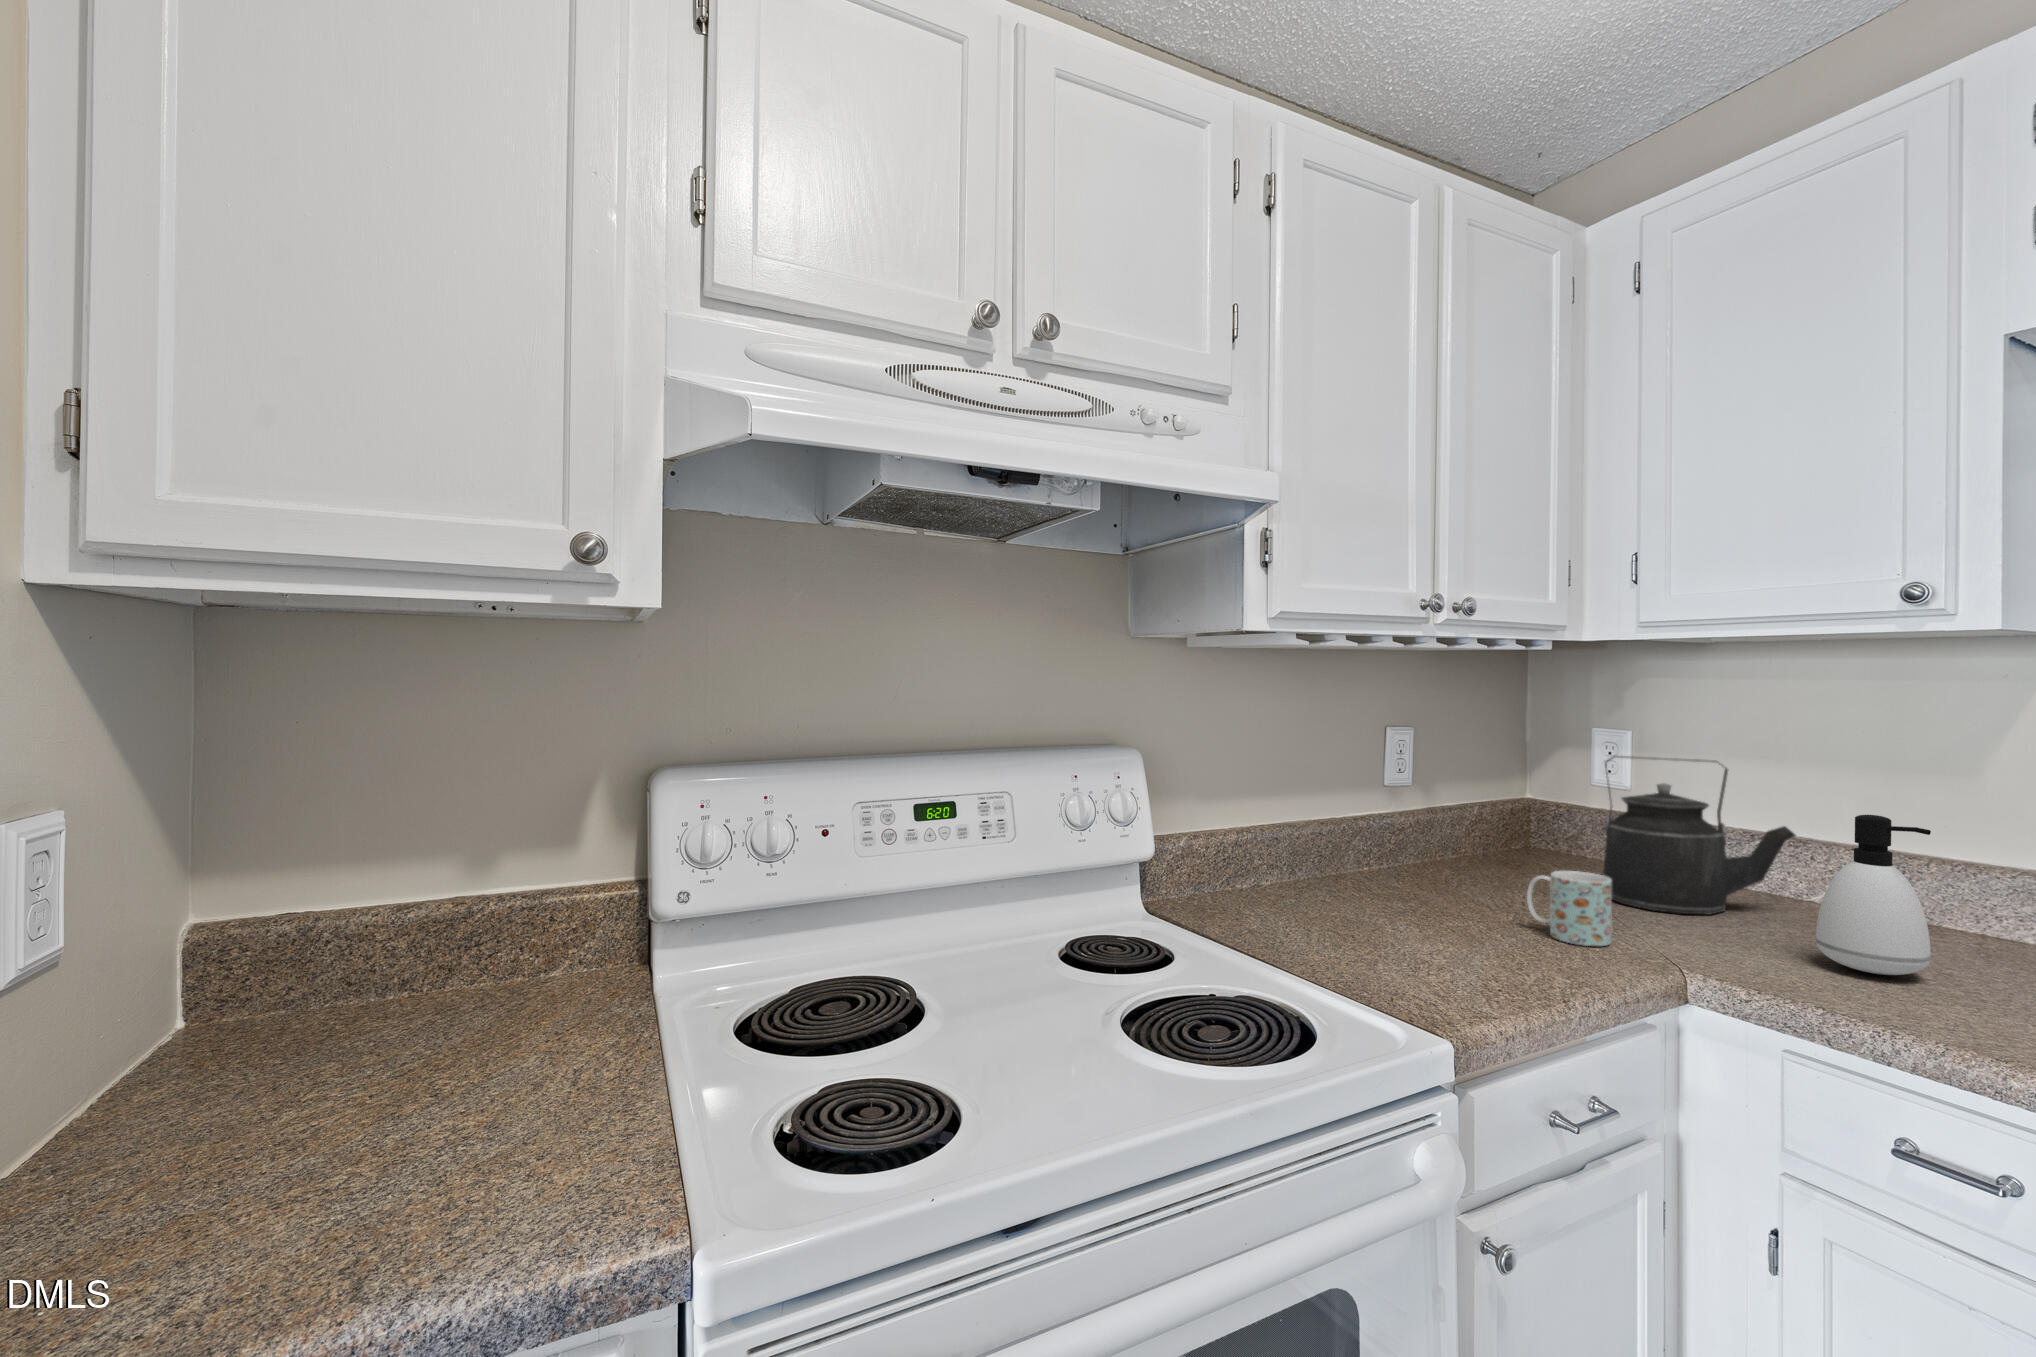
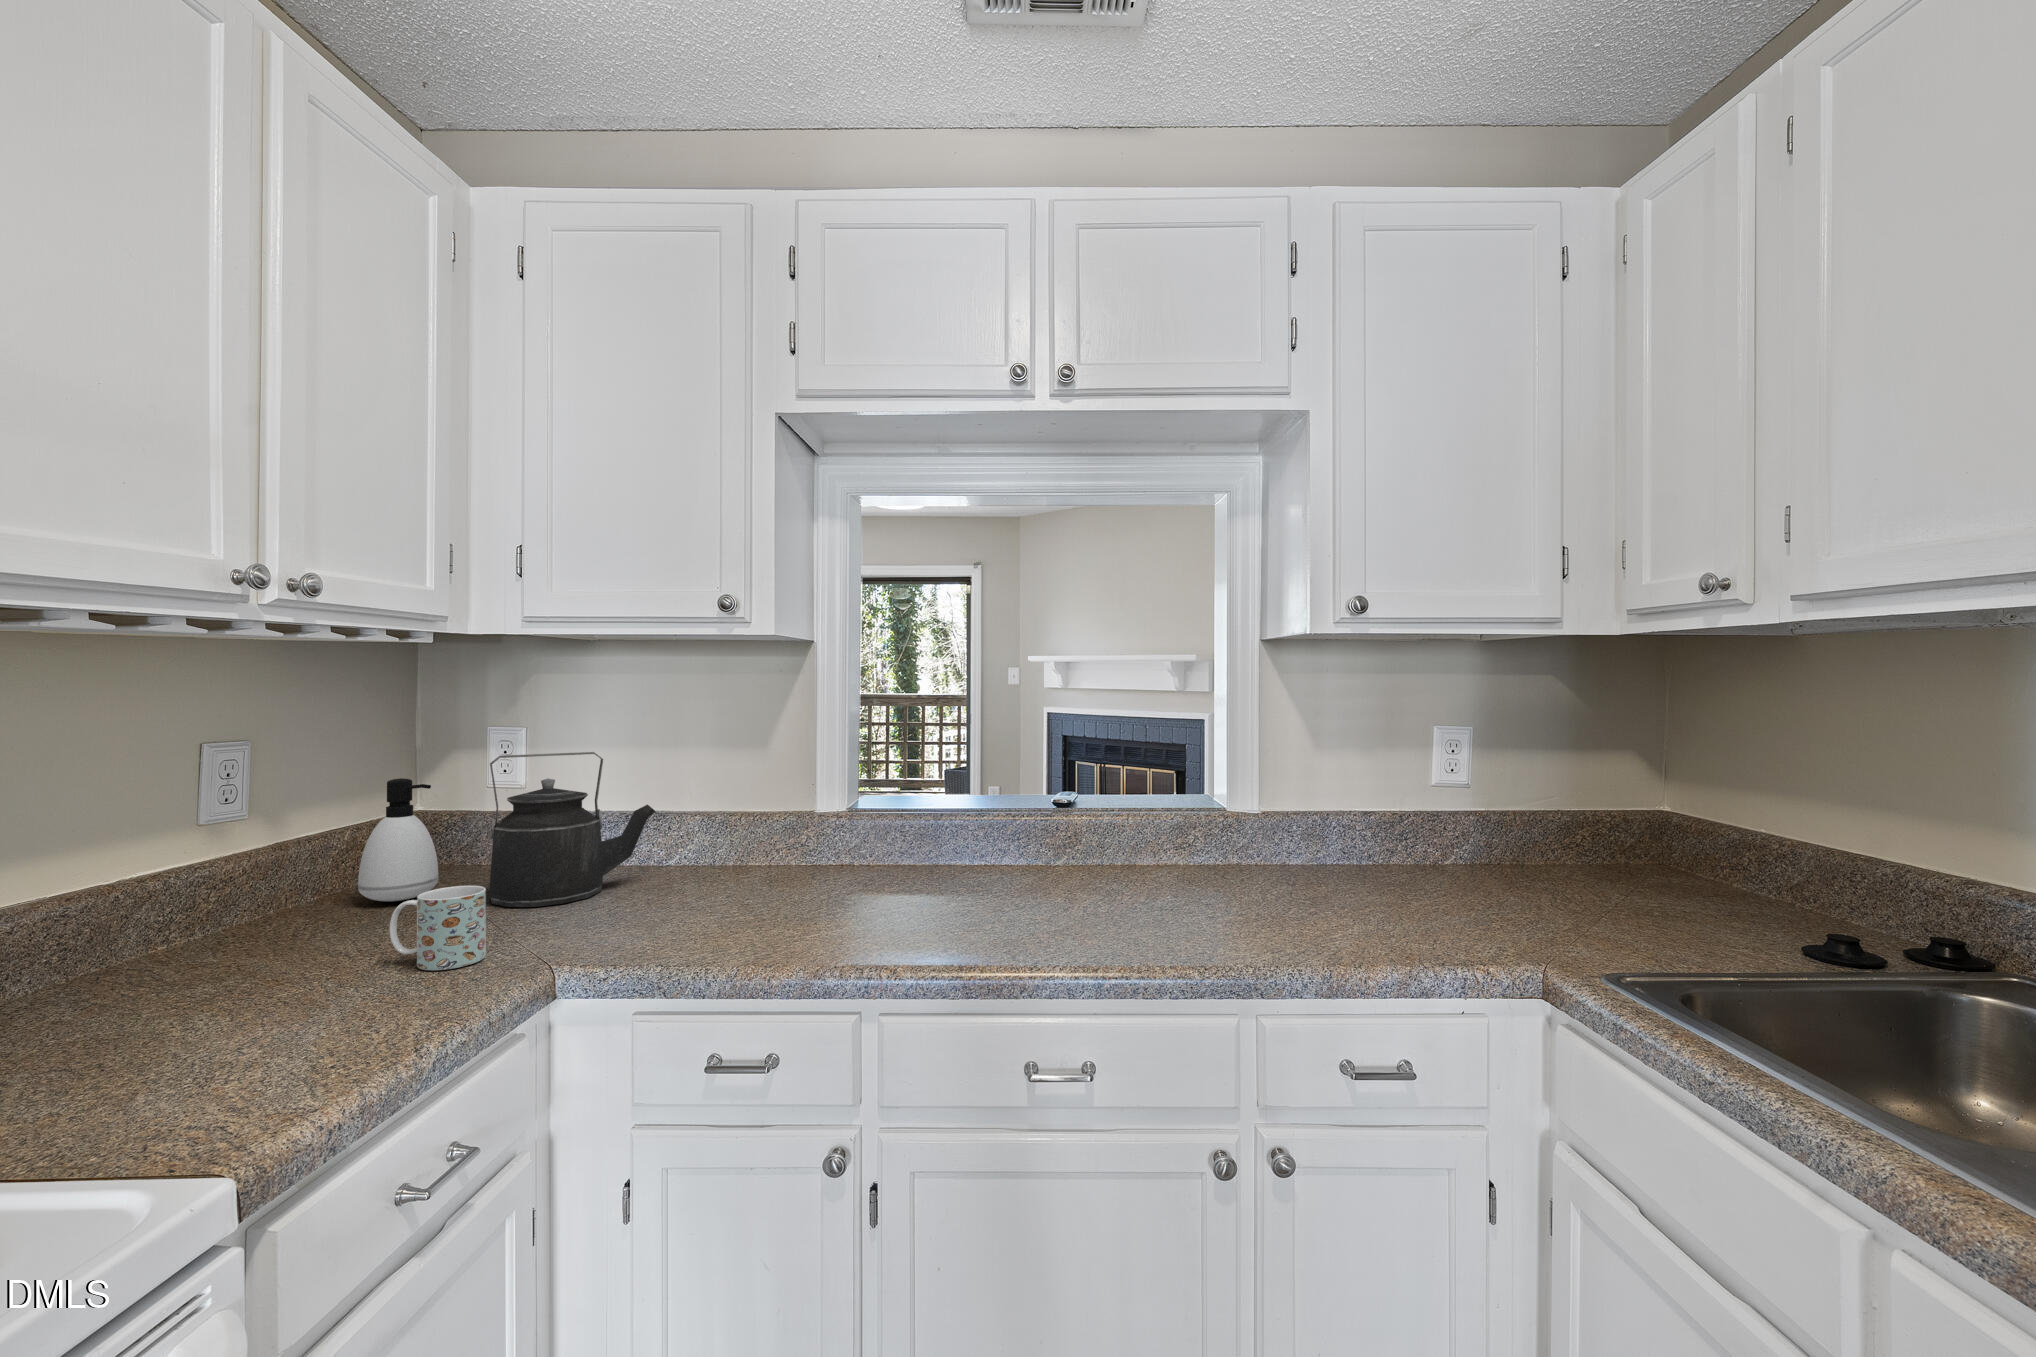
soap dispenser: present [1816,815,1931,975] -> present [358,778,438,902]

